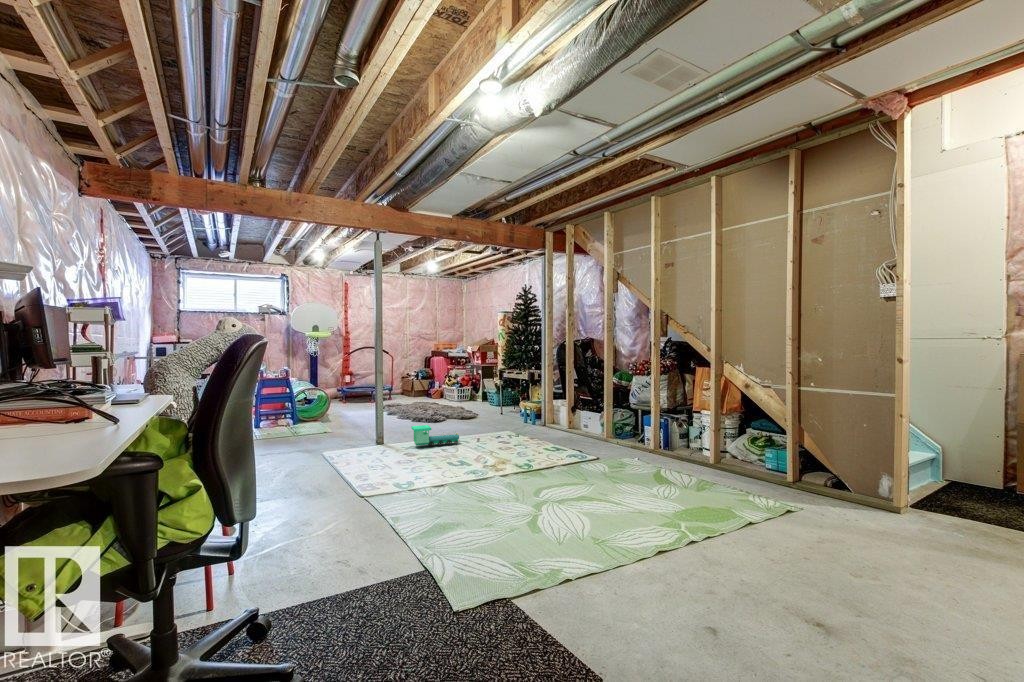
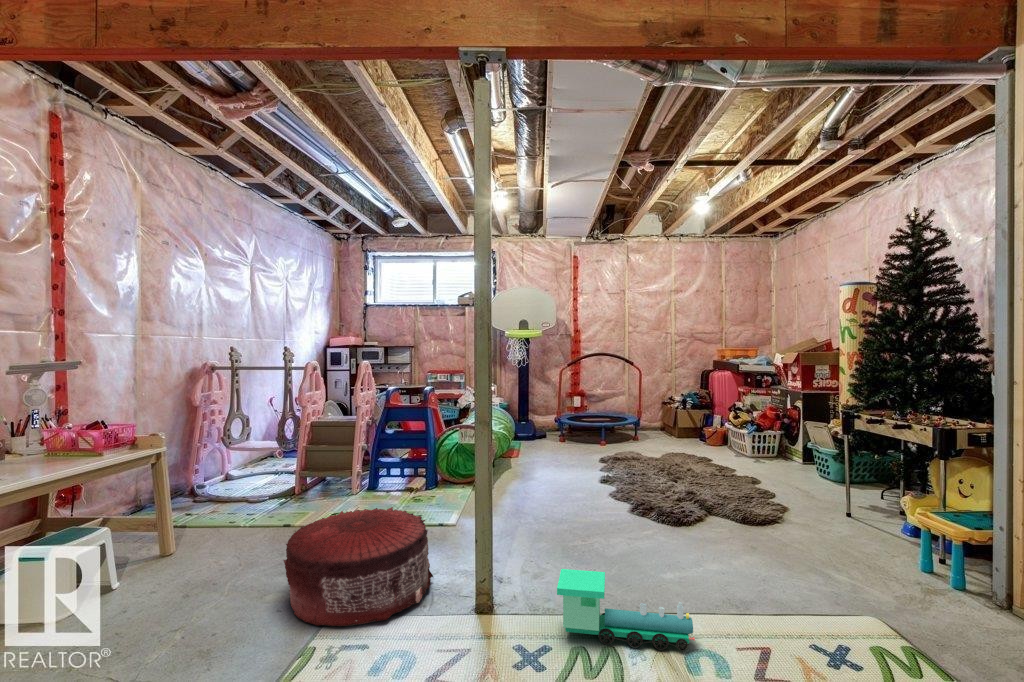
pouf: none [285,418,351,460] -> present [284,507,433,626]

